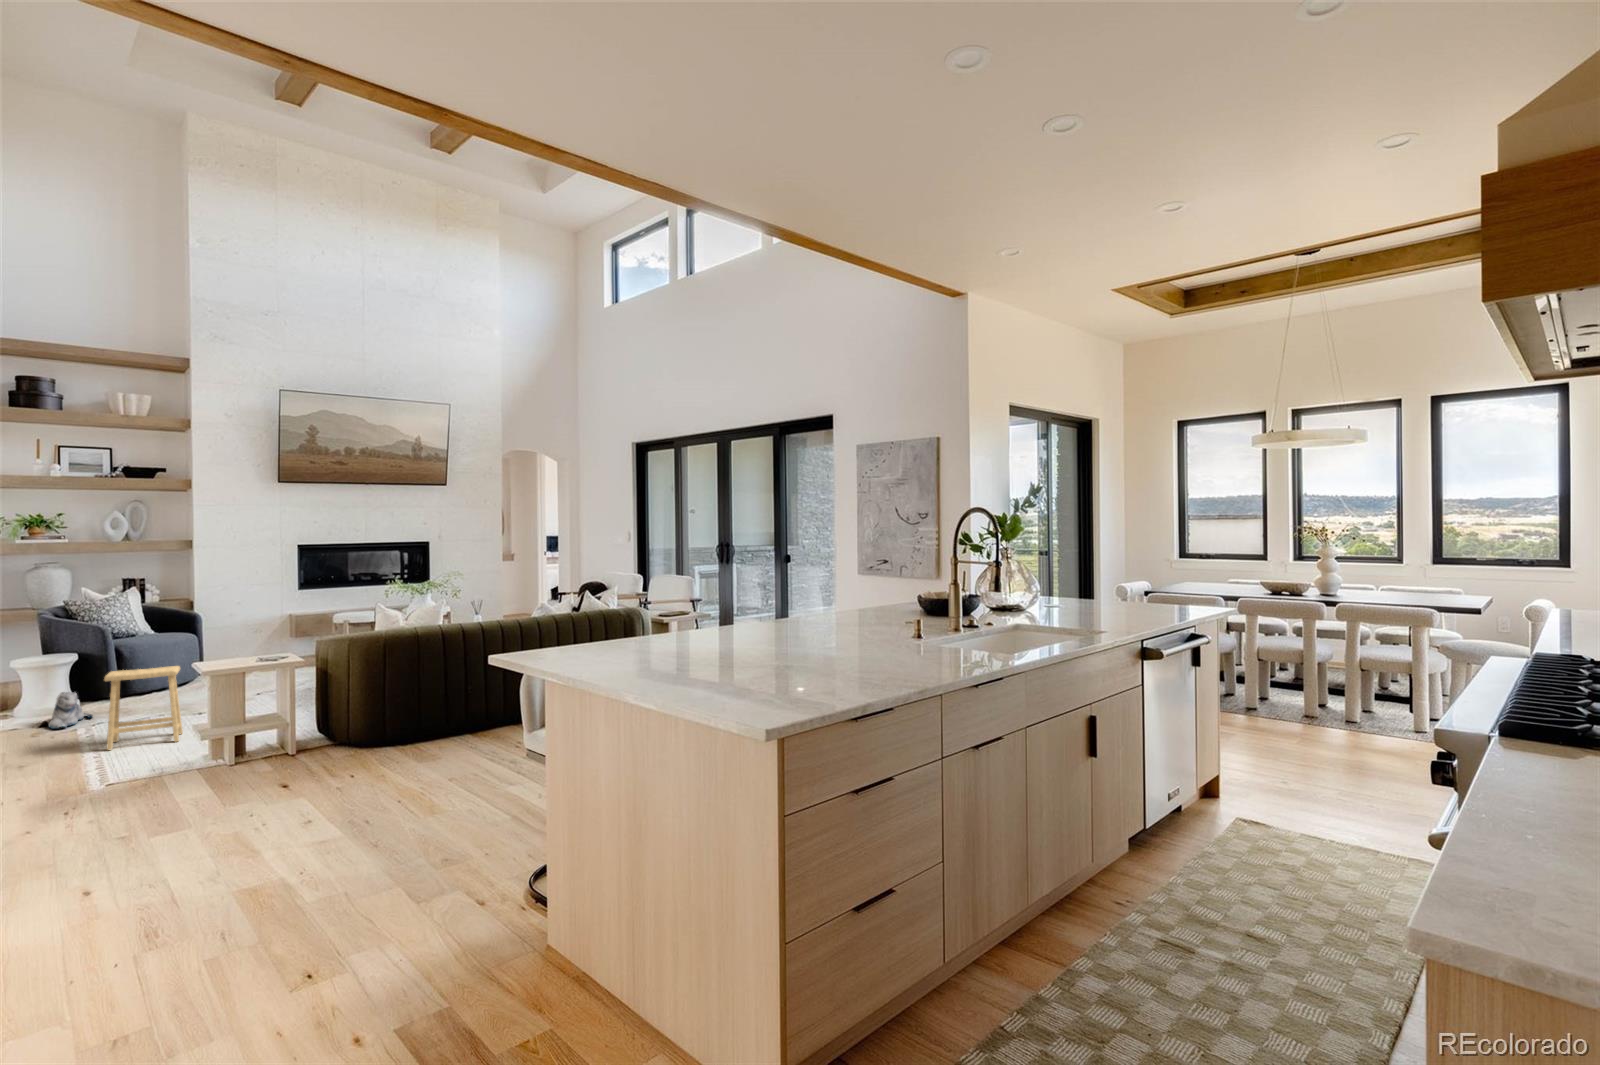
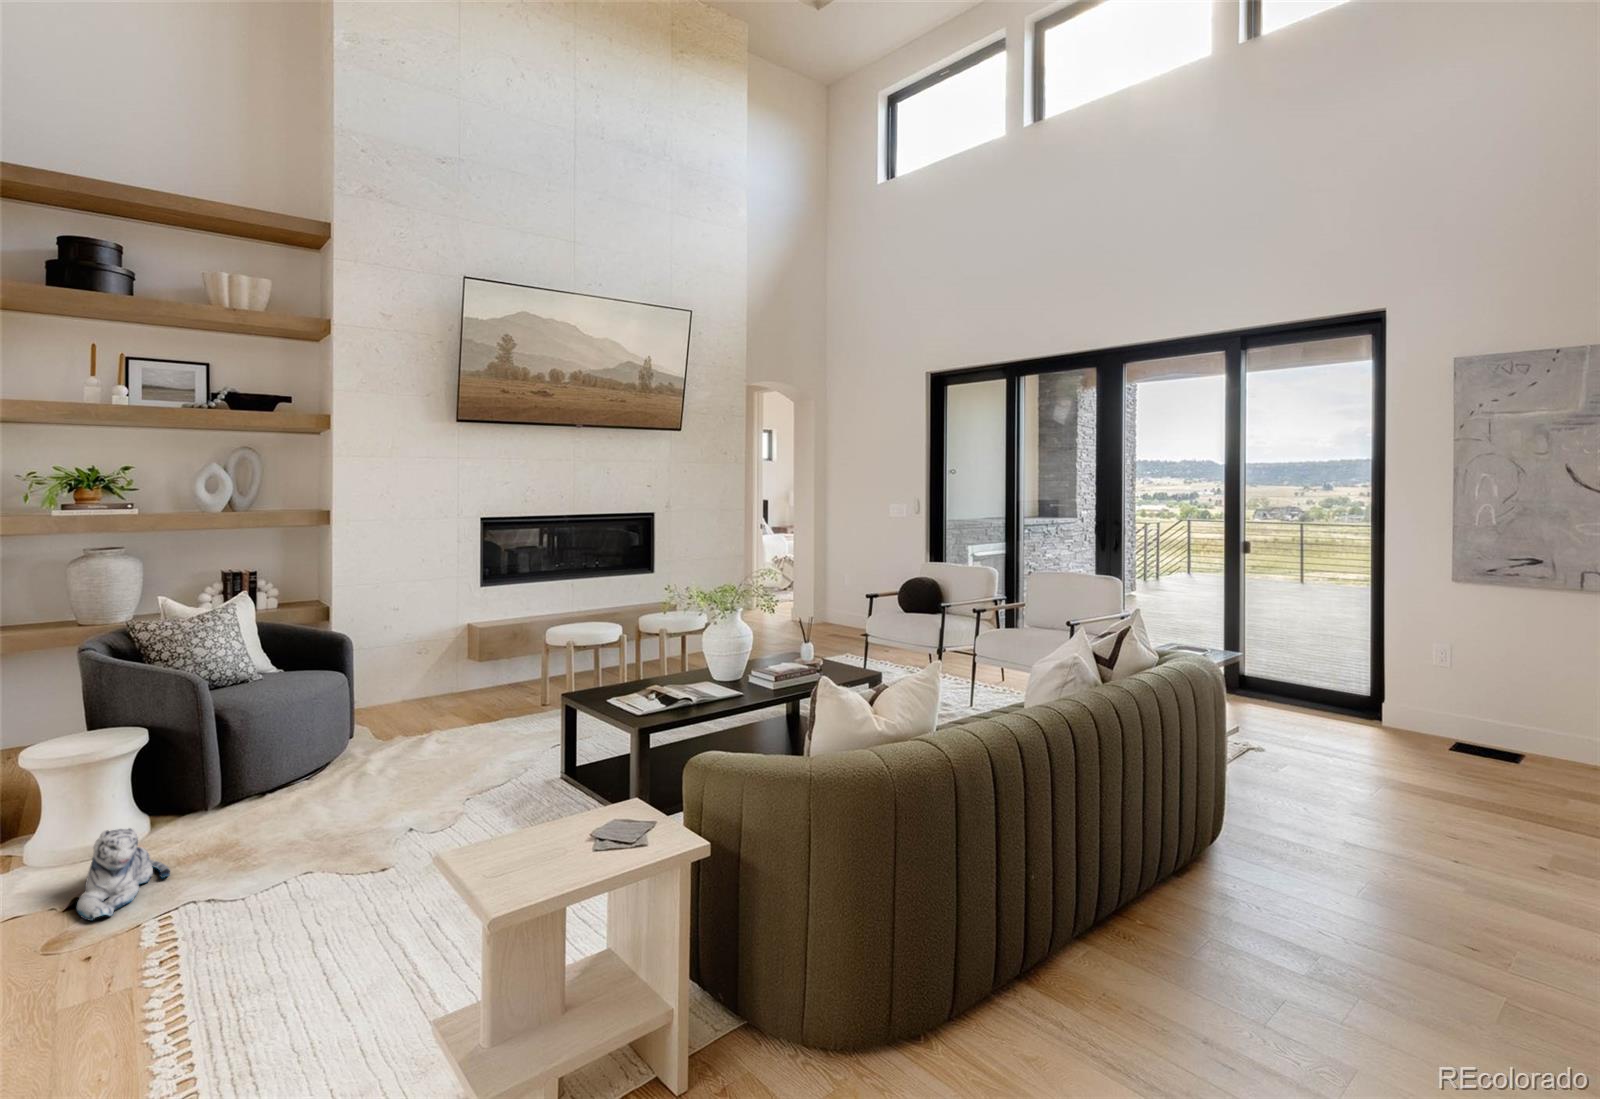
footstool: present [104,666,183,750] -> none [181,801,359,1037]

